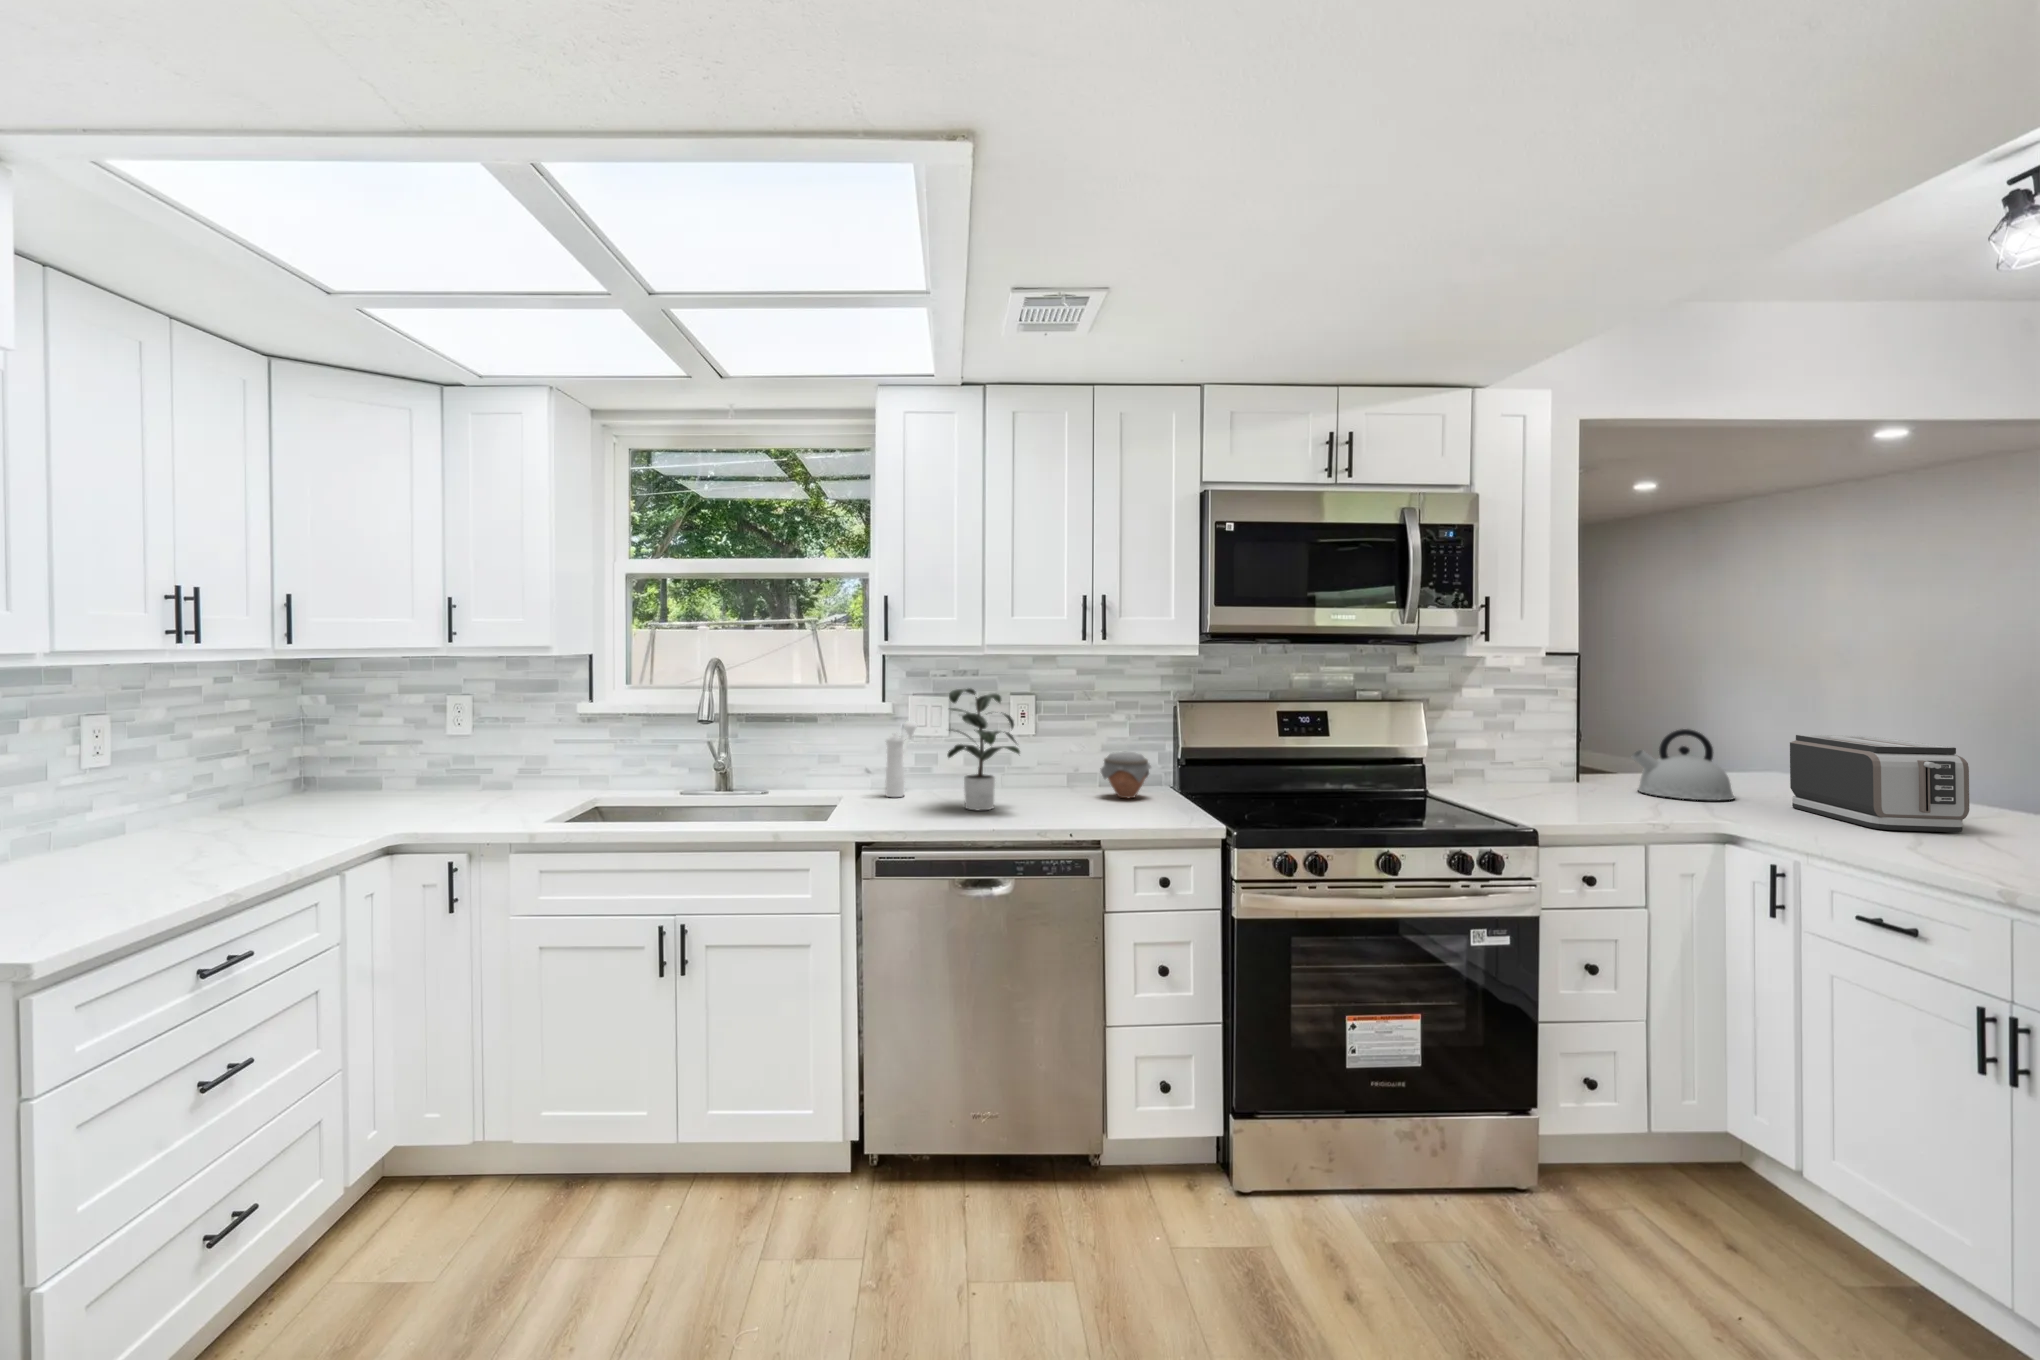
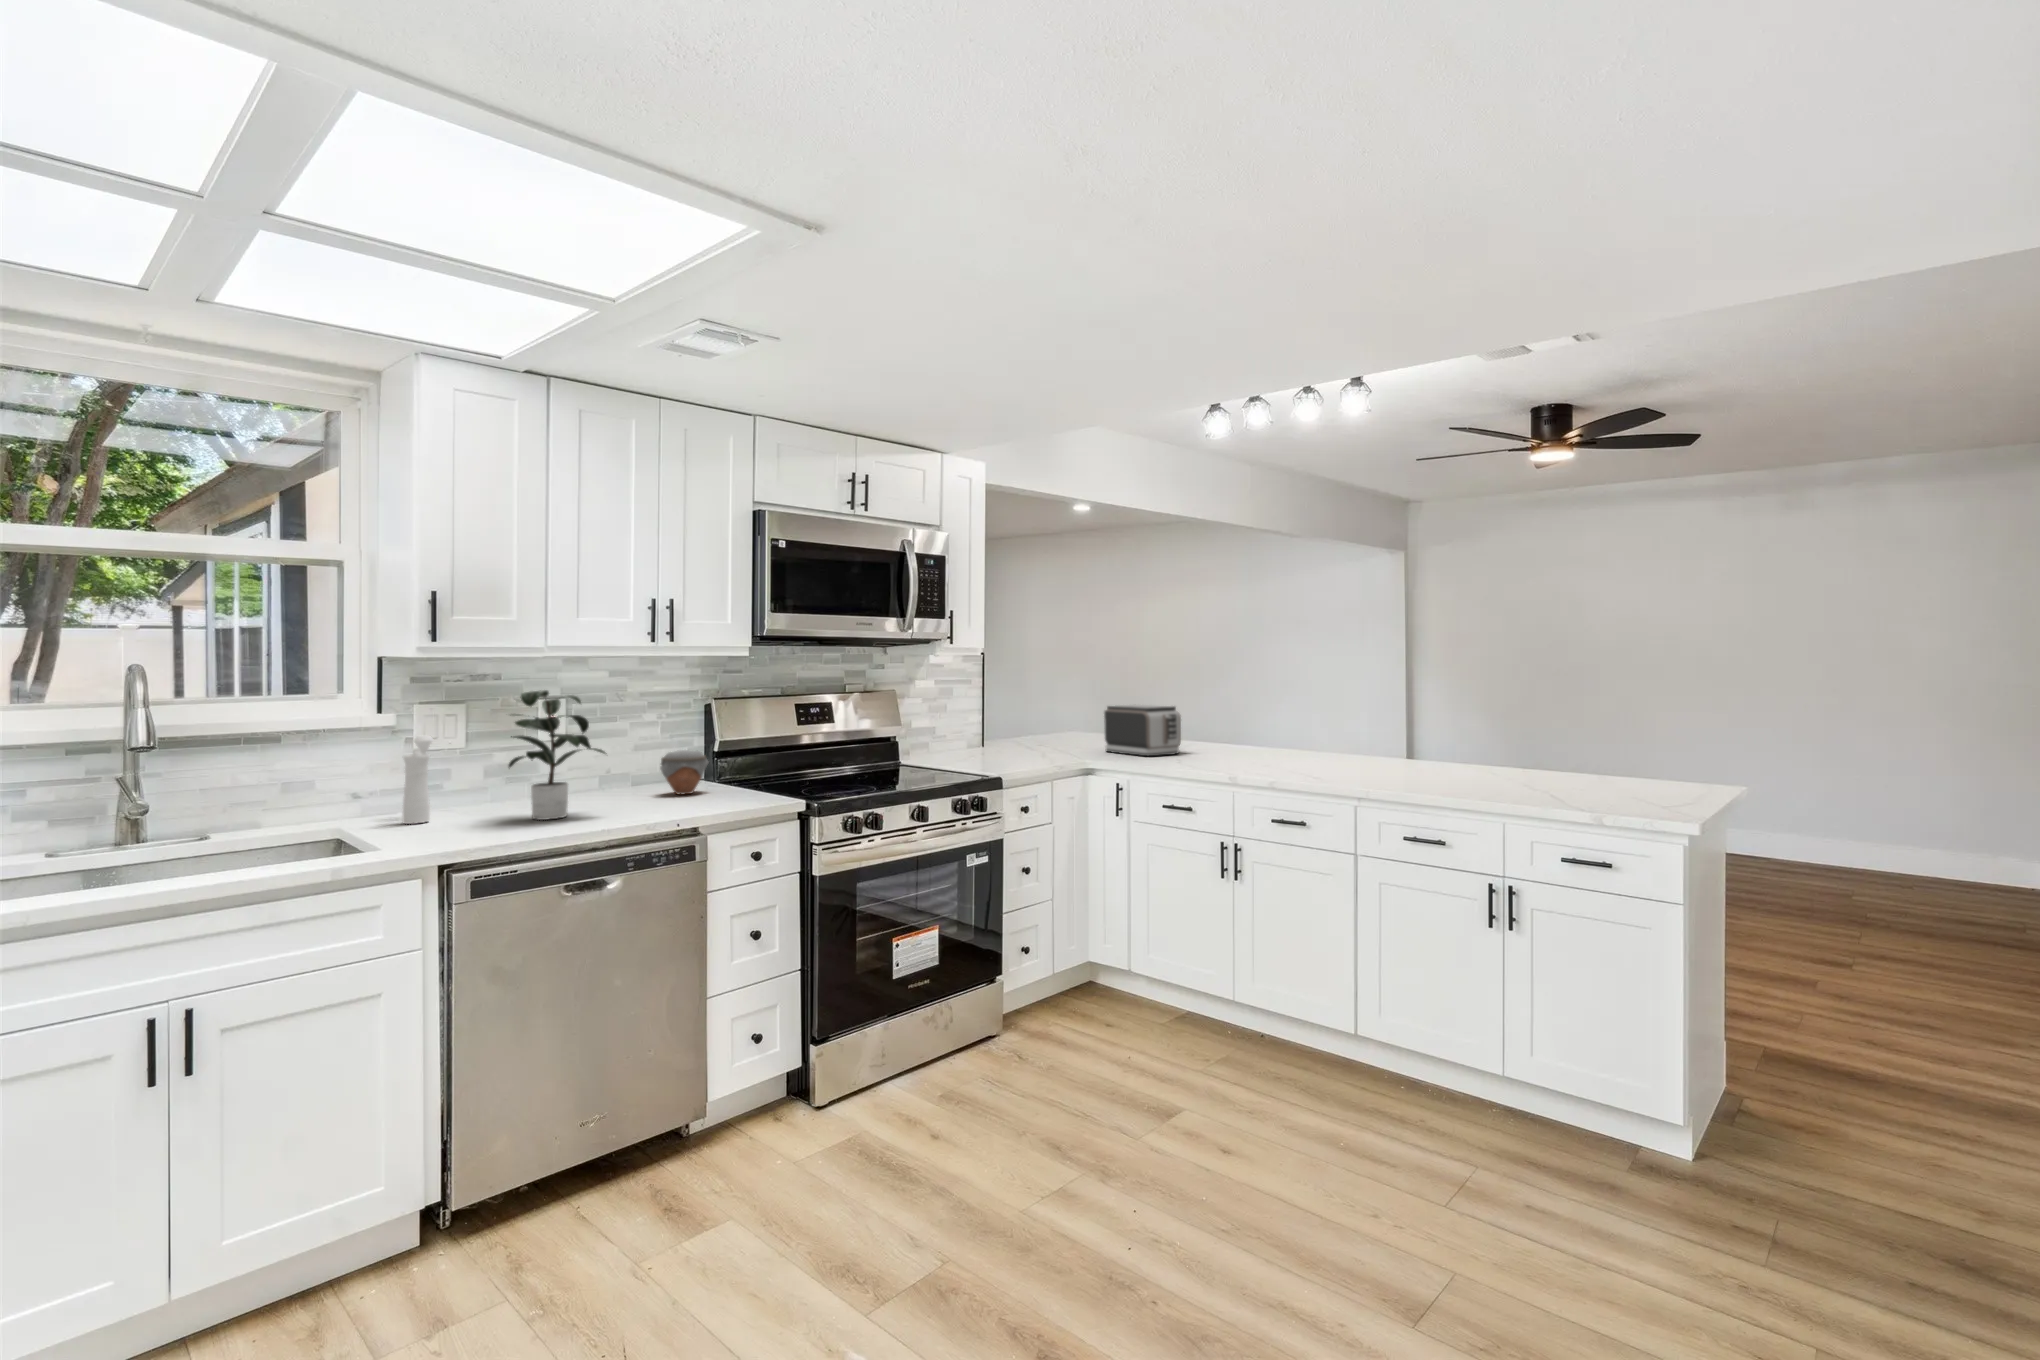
kettle: present [1632,729,1734,800] -> none [1025,707,1077,753]

